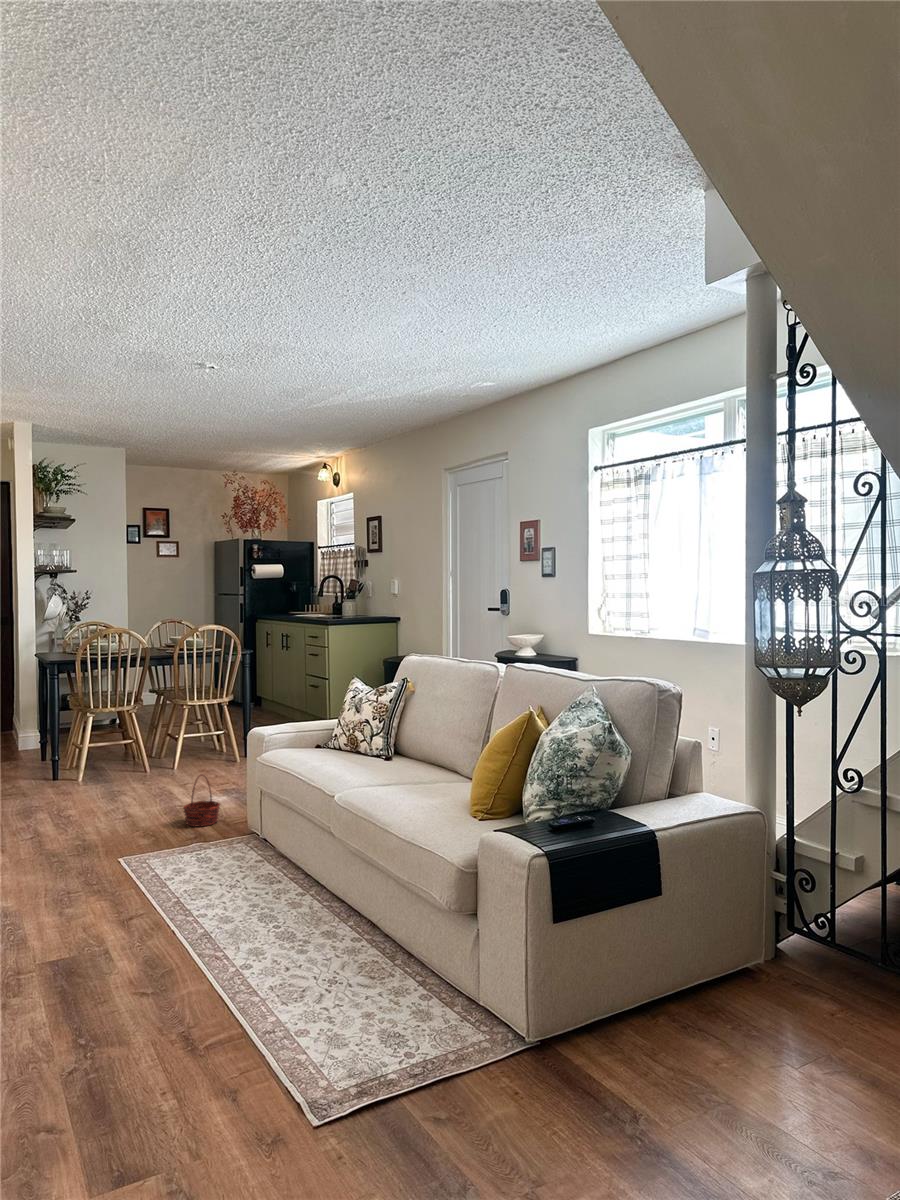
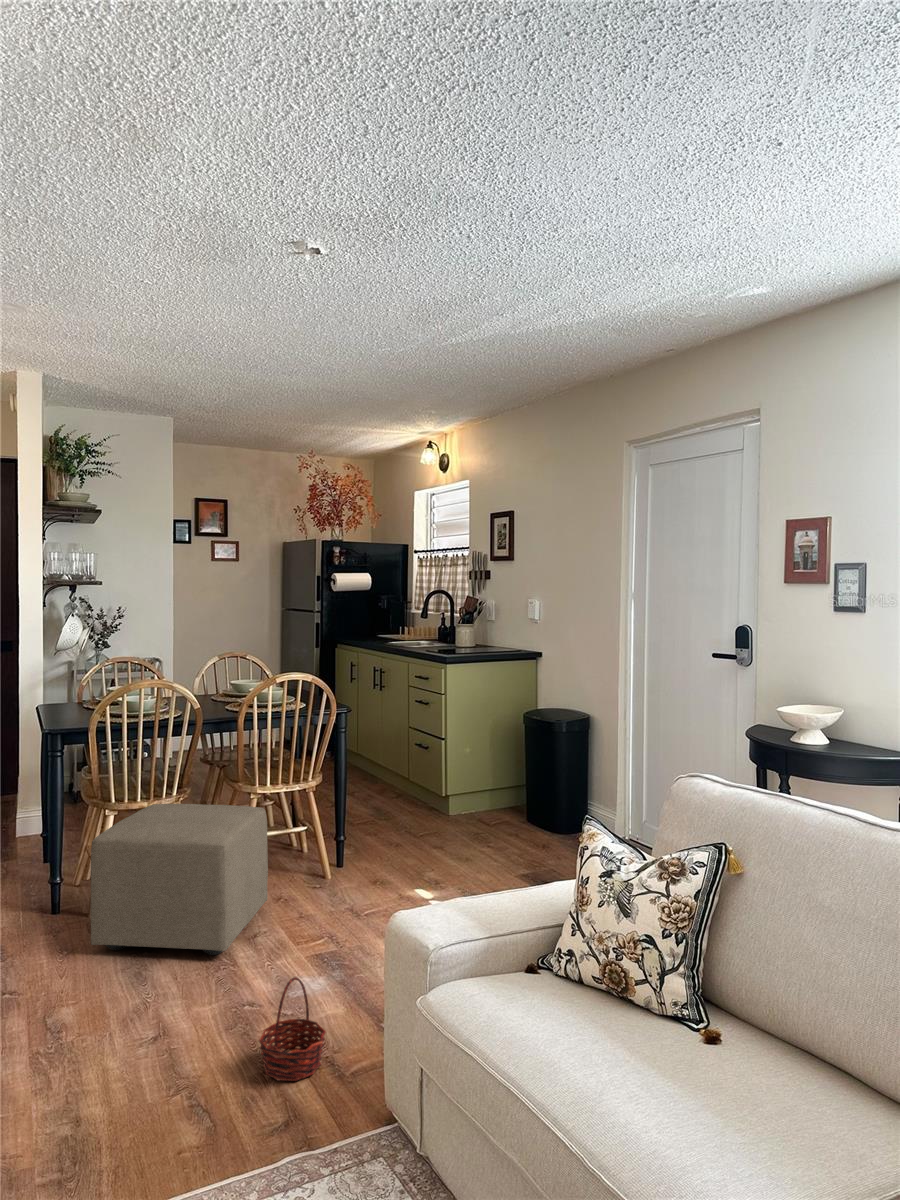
ottoman: none [82,708,195,791] -> present [91,804,268,955]

